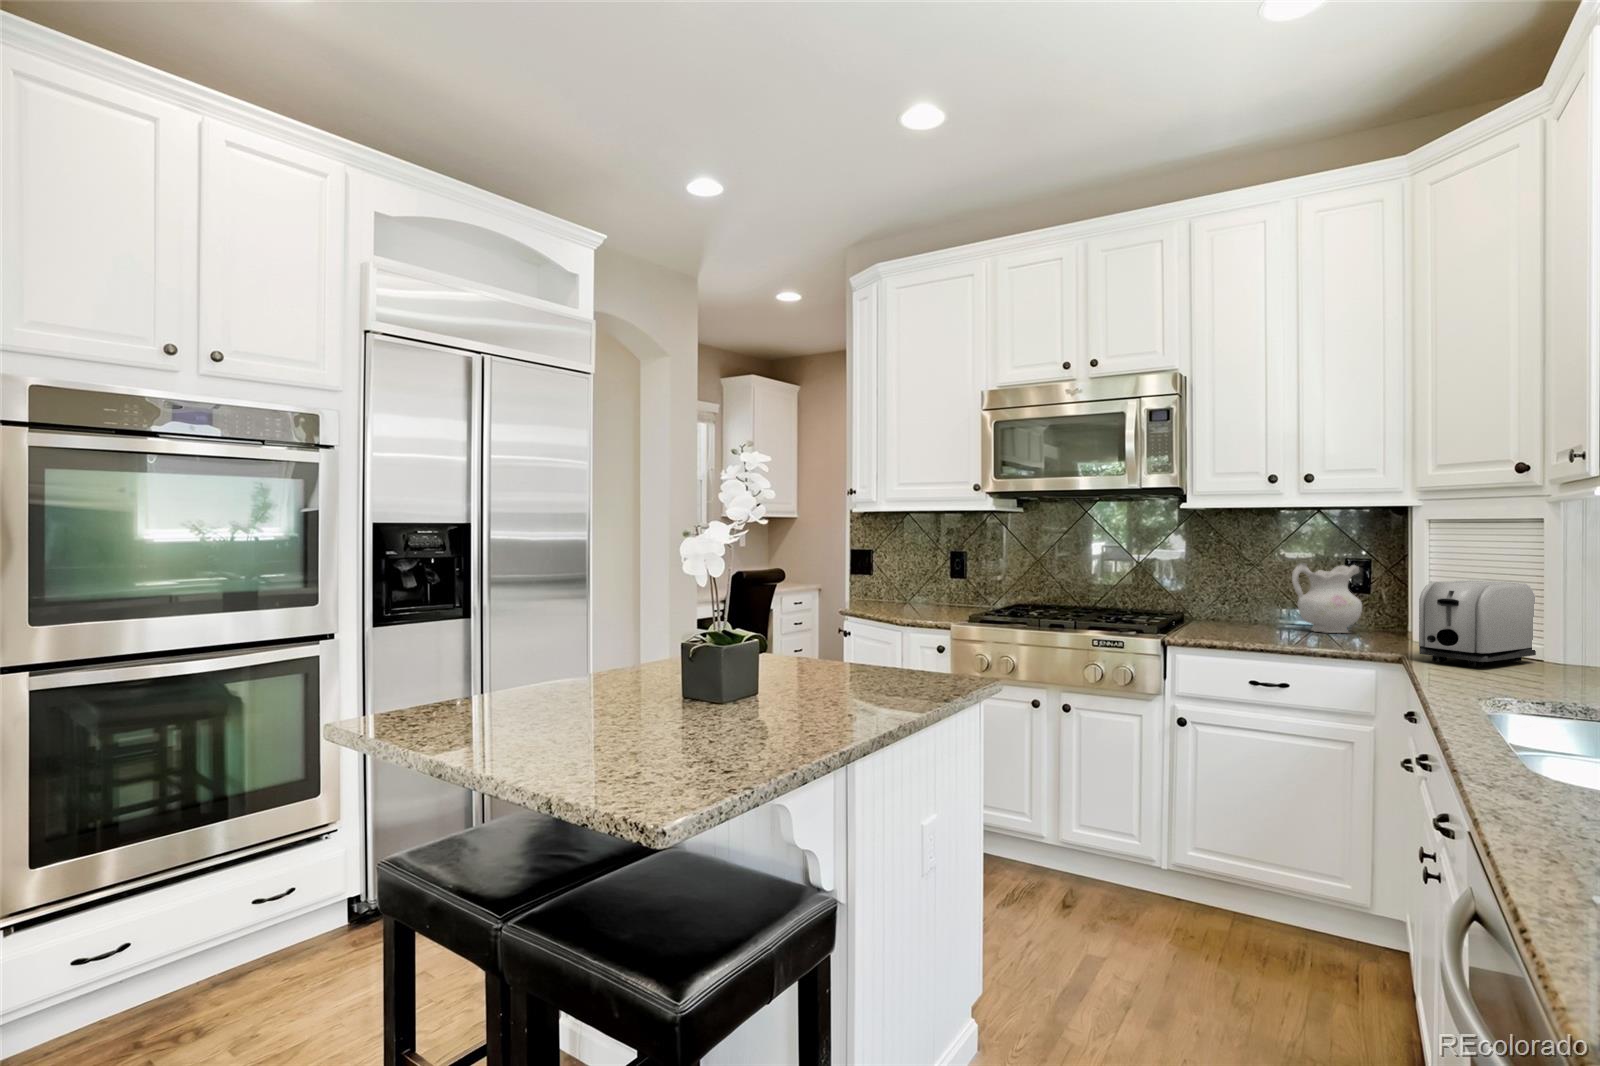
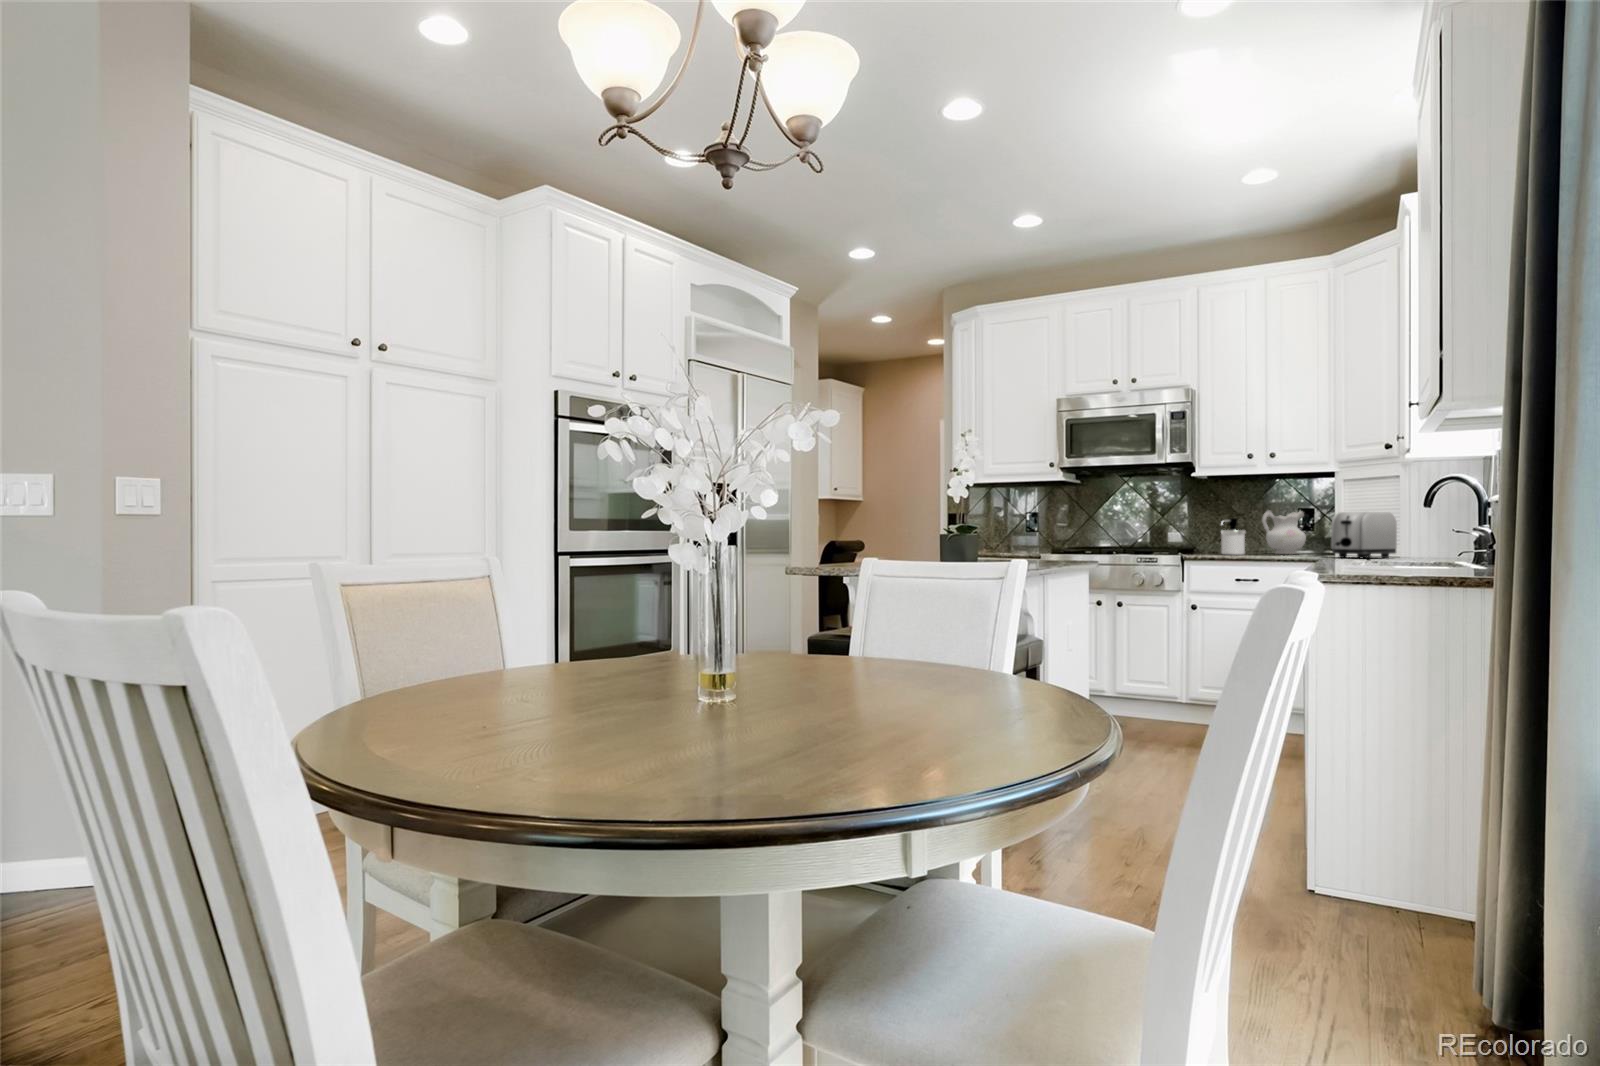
soap dispenser: none [1224,577,1265,636] -> present [1221,518,1245,555]

